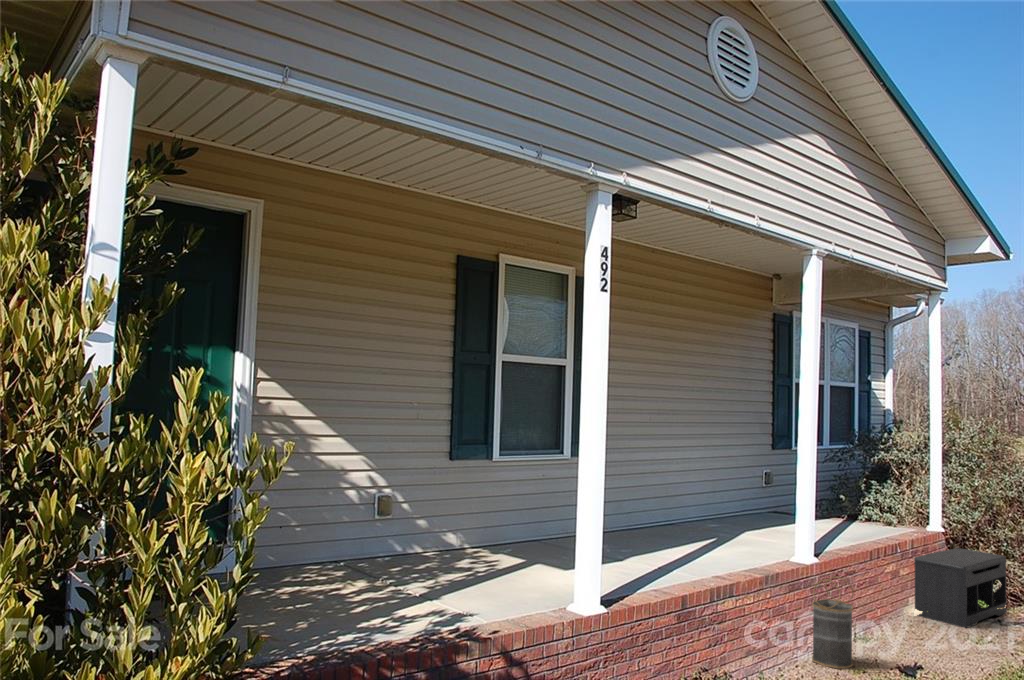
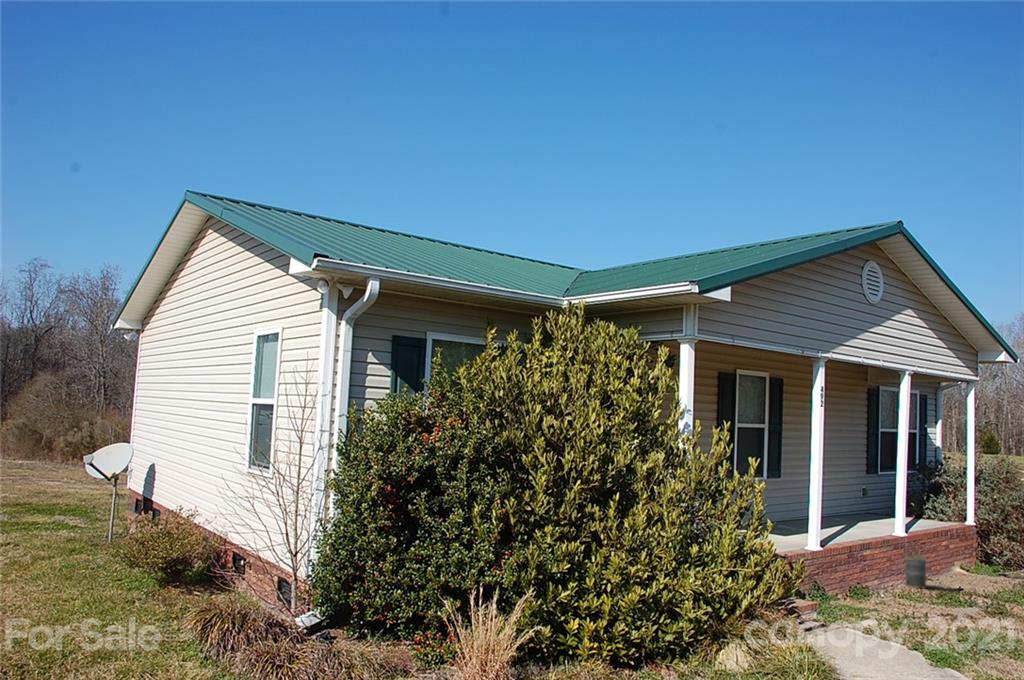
bench: present [914,548,1007,628] -> none [958,535,1012,578]

